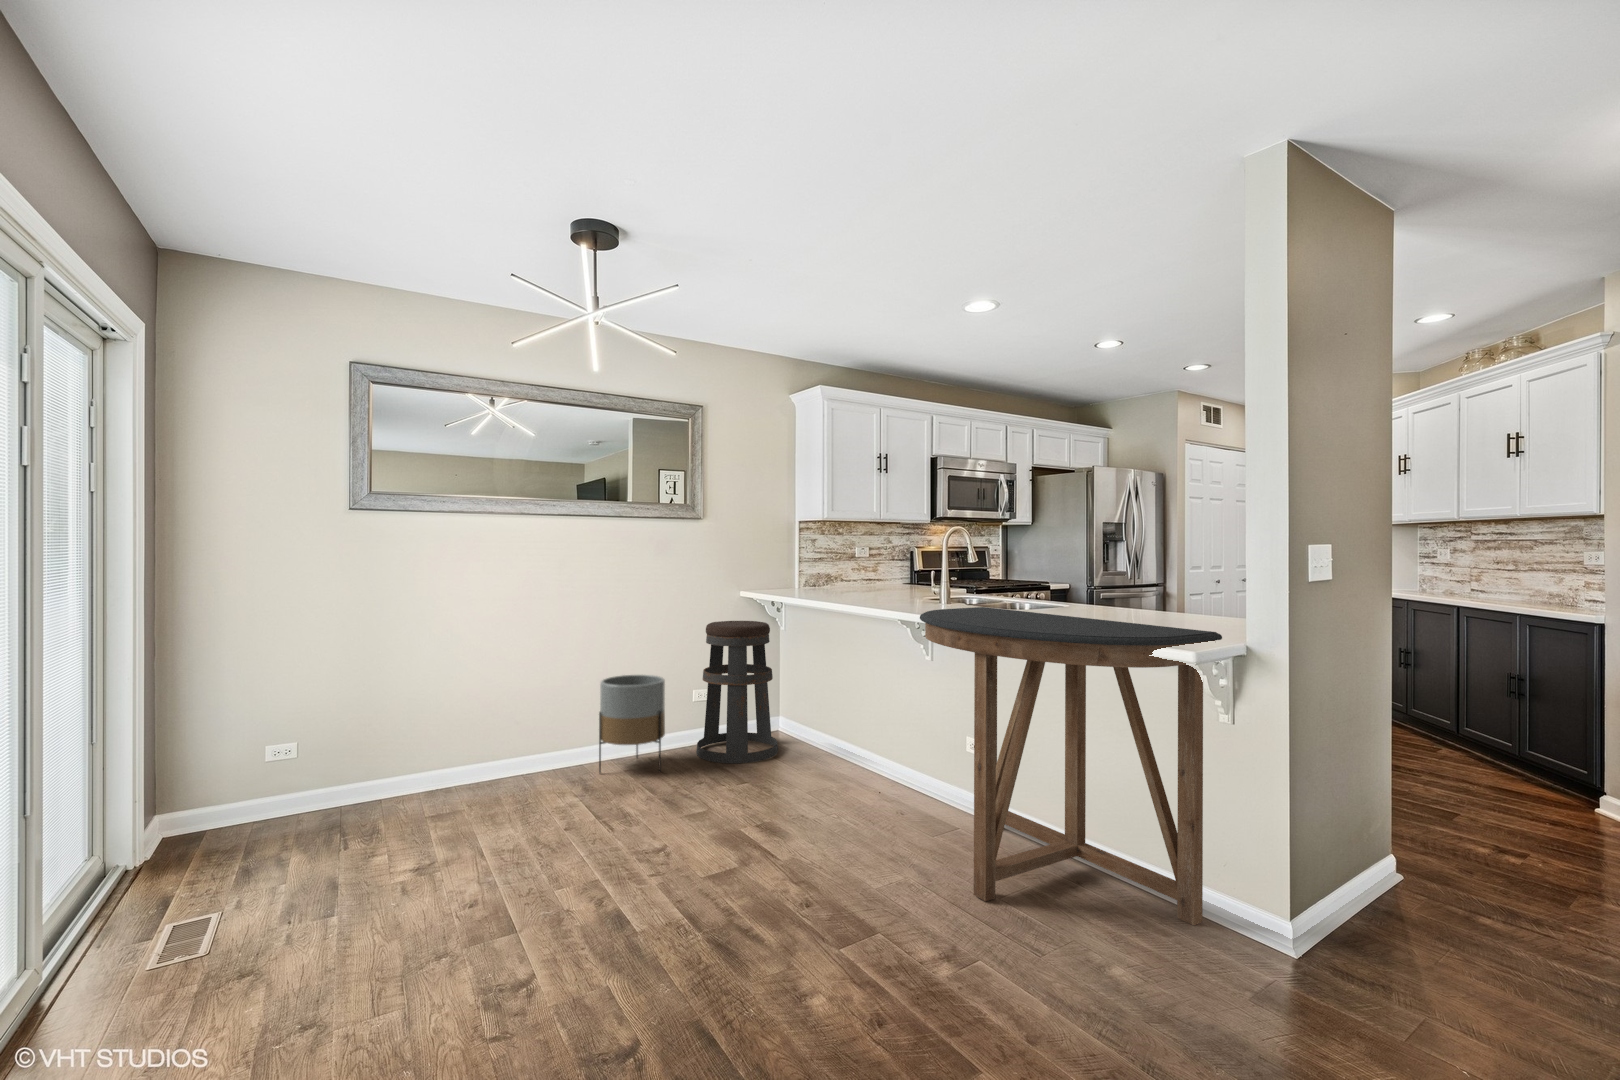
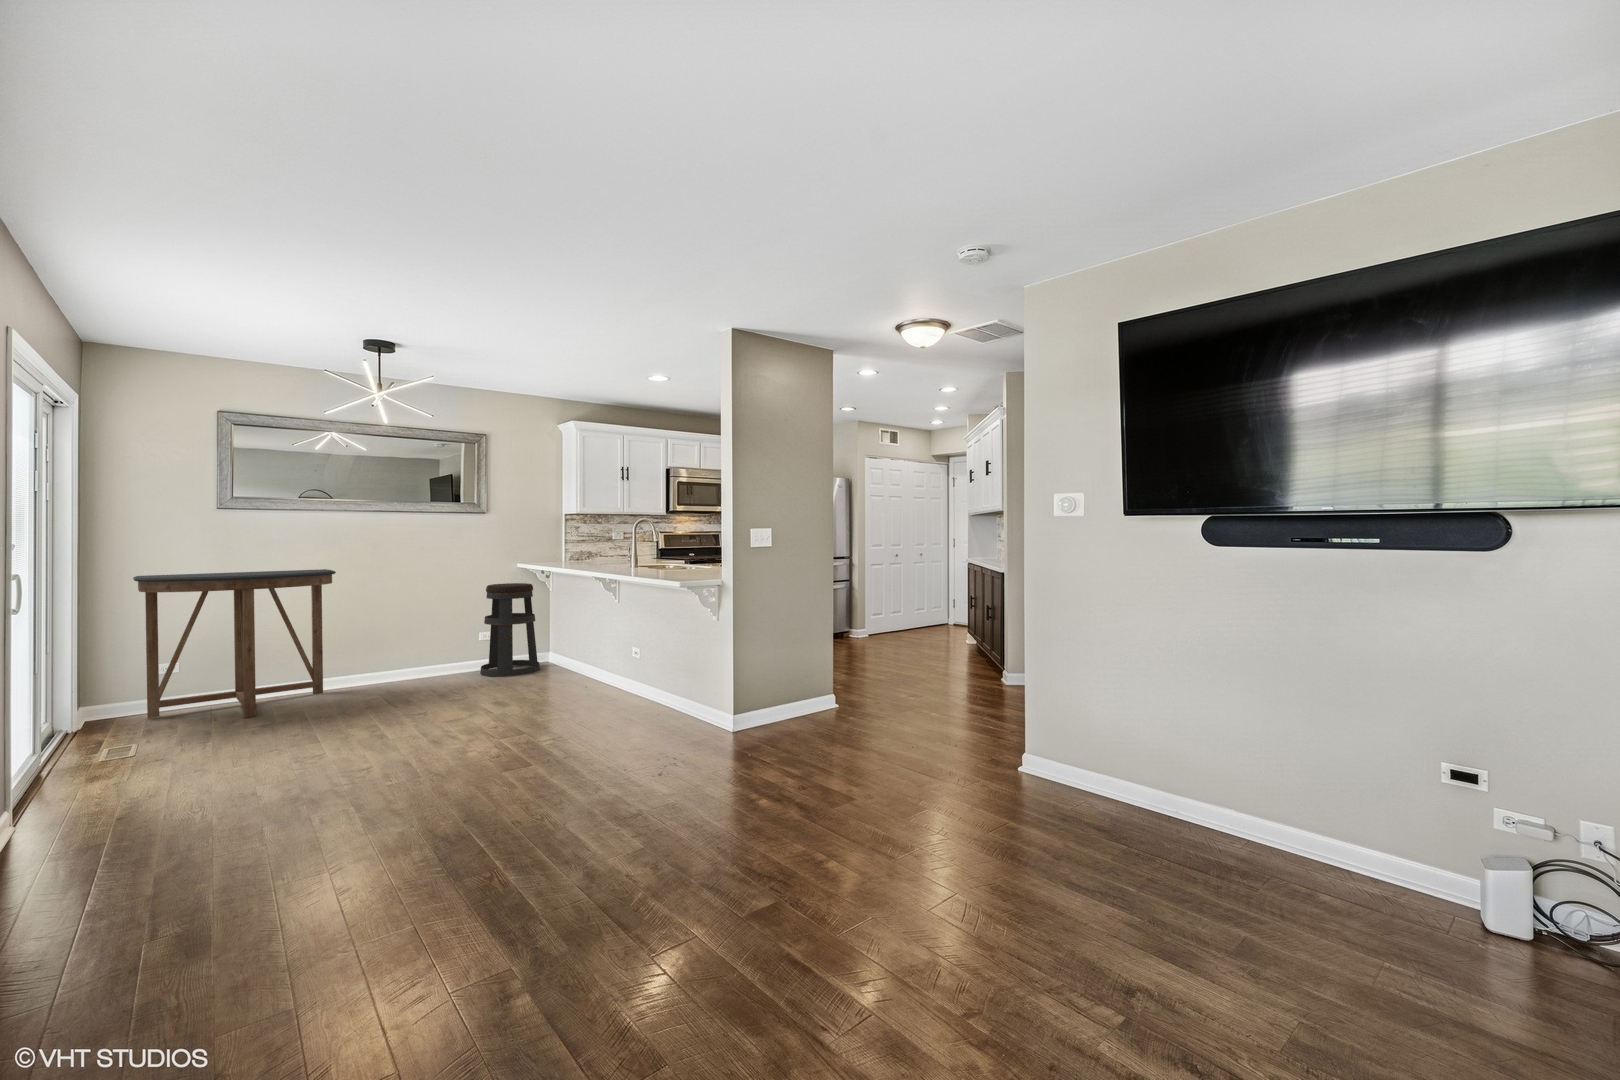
console table: present [920,607,1222,925] -> present [133,569,336,718]
planter: present [599,675,665,772] -> none [404,620,454,684]

